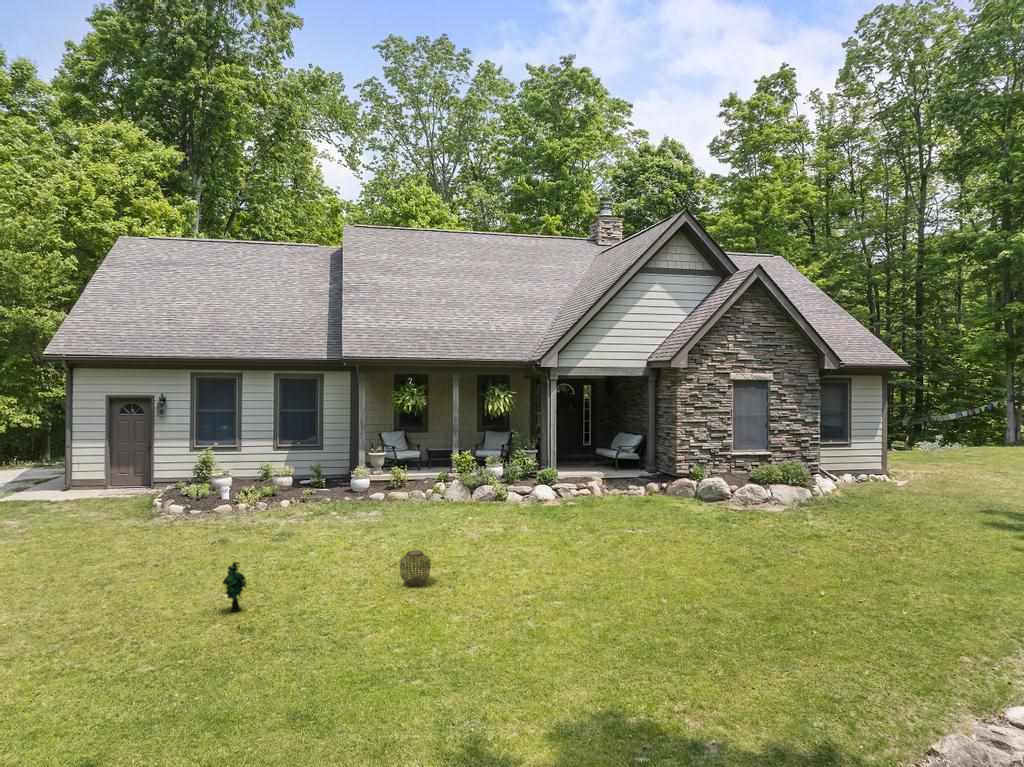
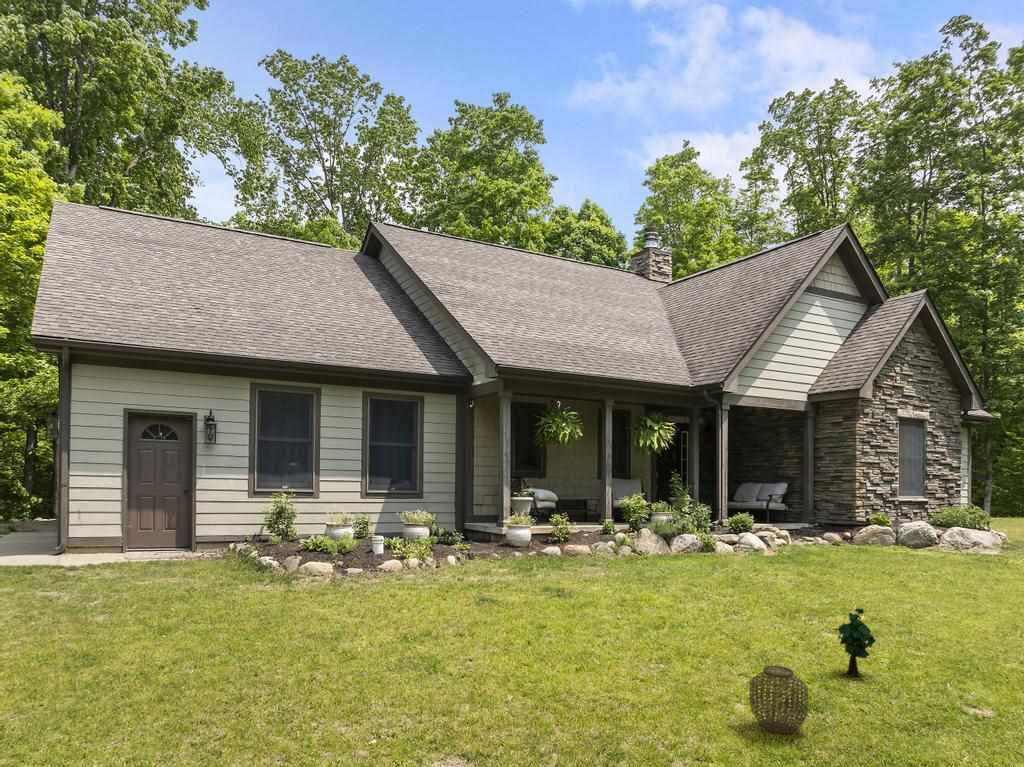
woven basket: present [400,550,430,586] -> present [750,666,808,734]

